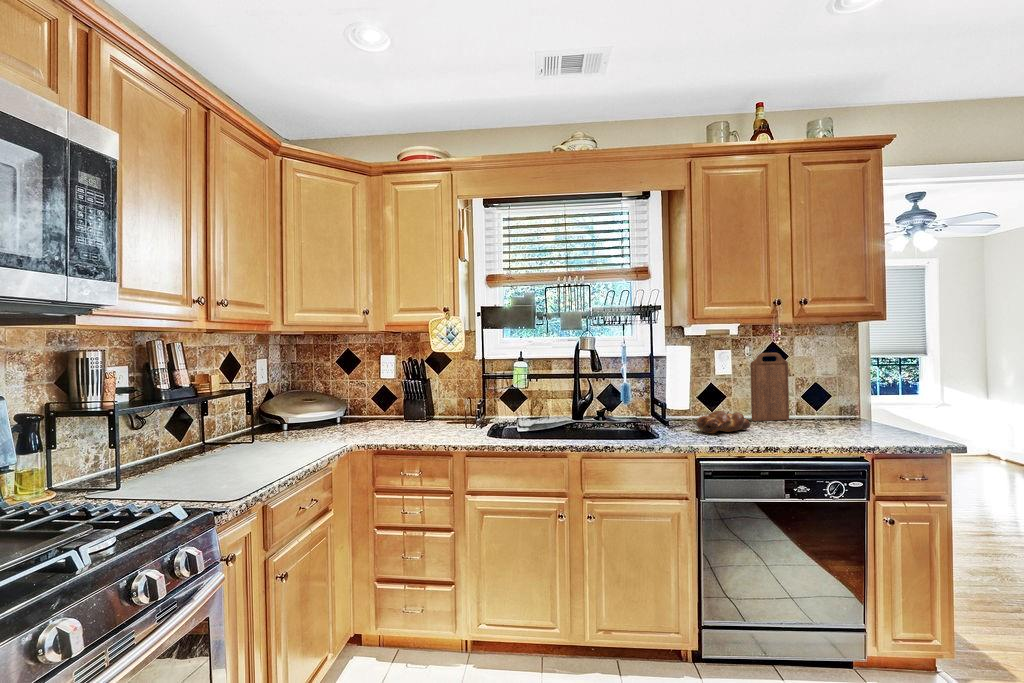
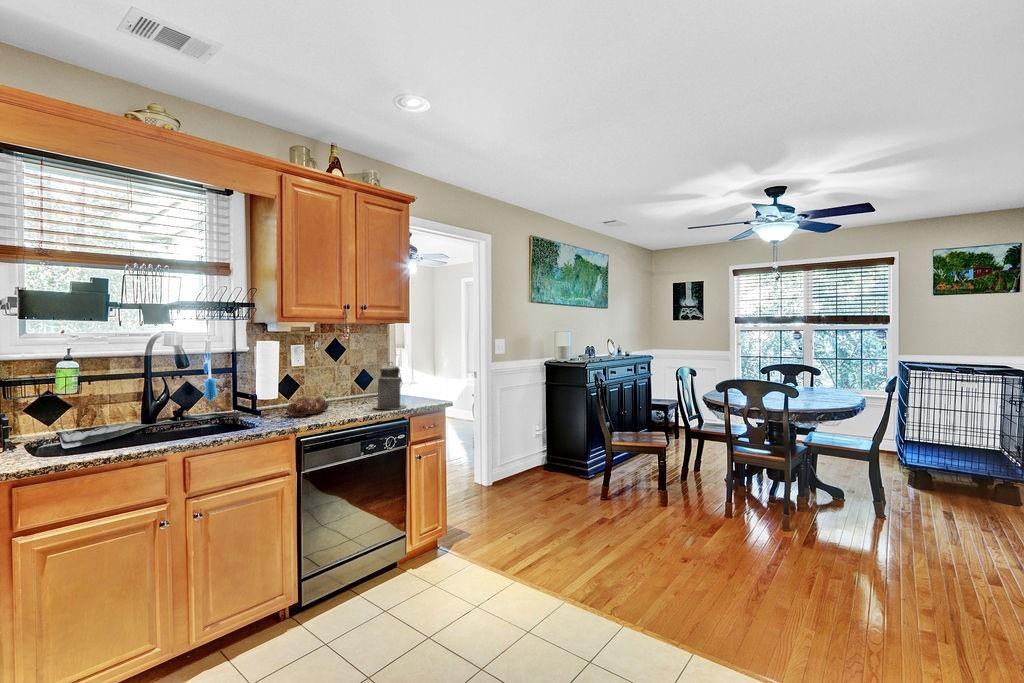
cutting board: present [750,353,789,421] -> none [320,347,347,404]
canister: none [811,374,864,441] -> present [374,362,406,409]

